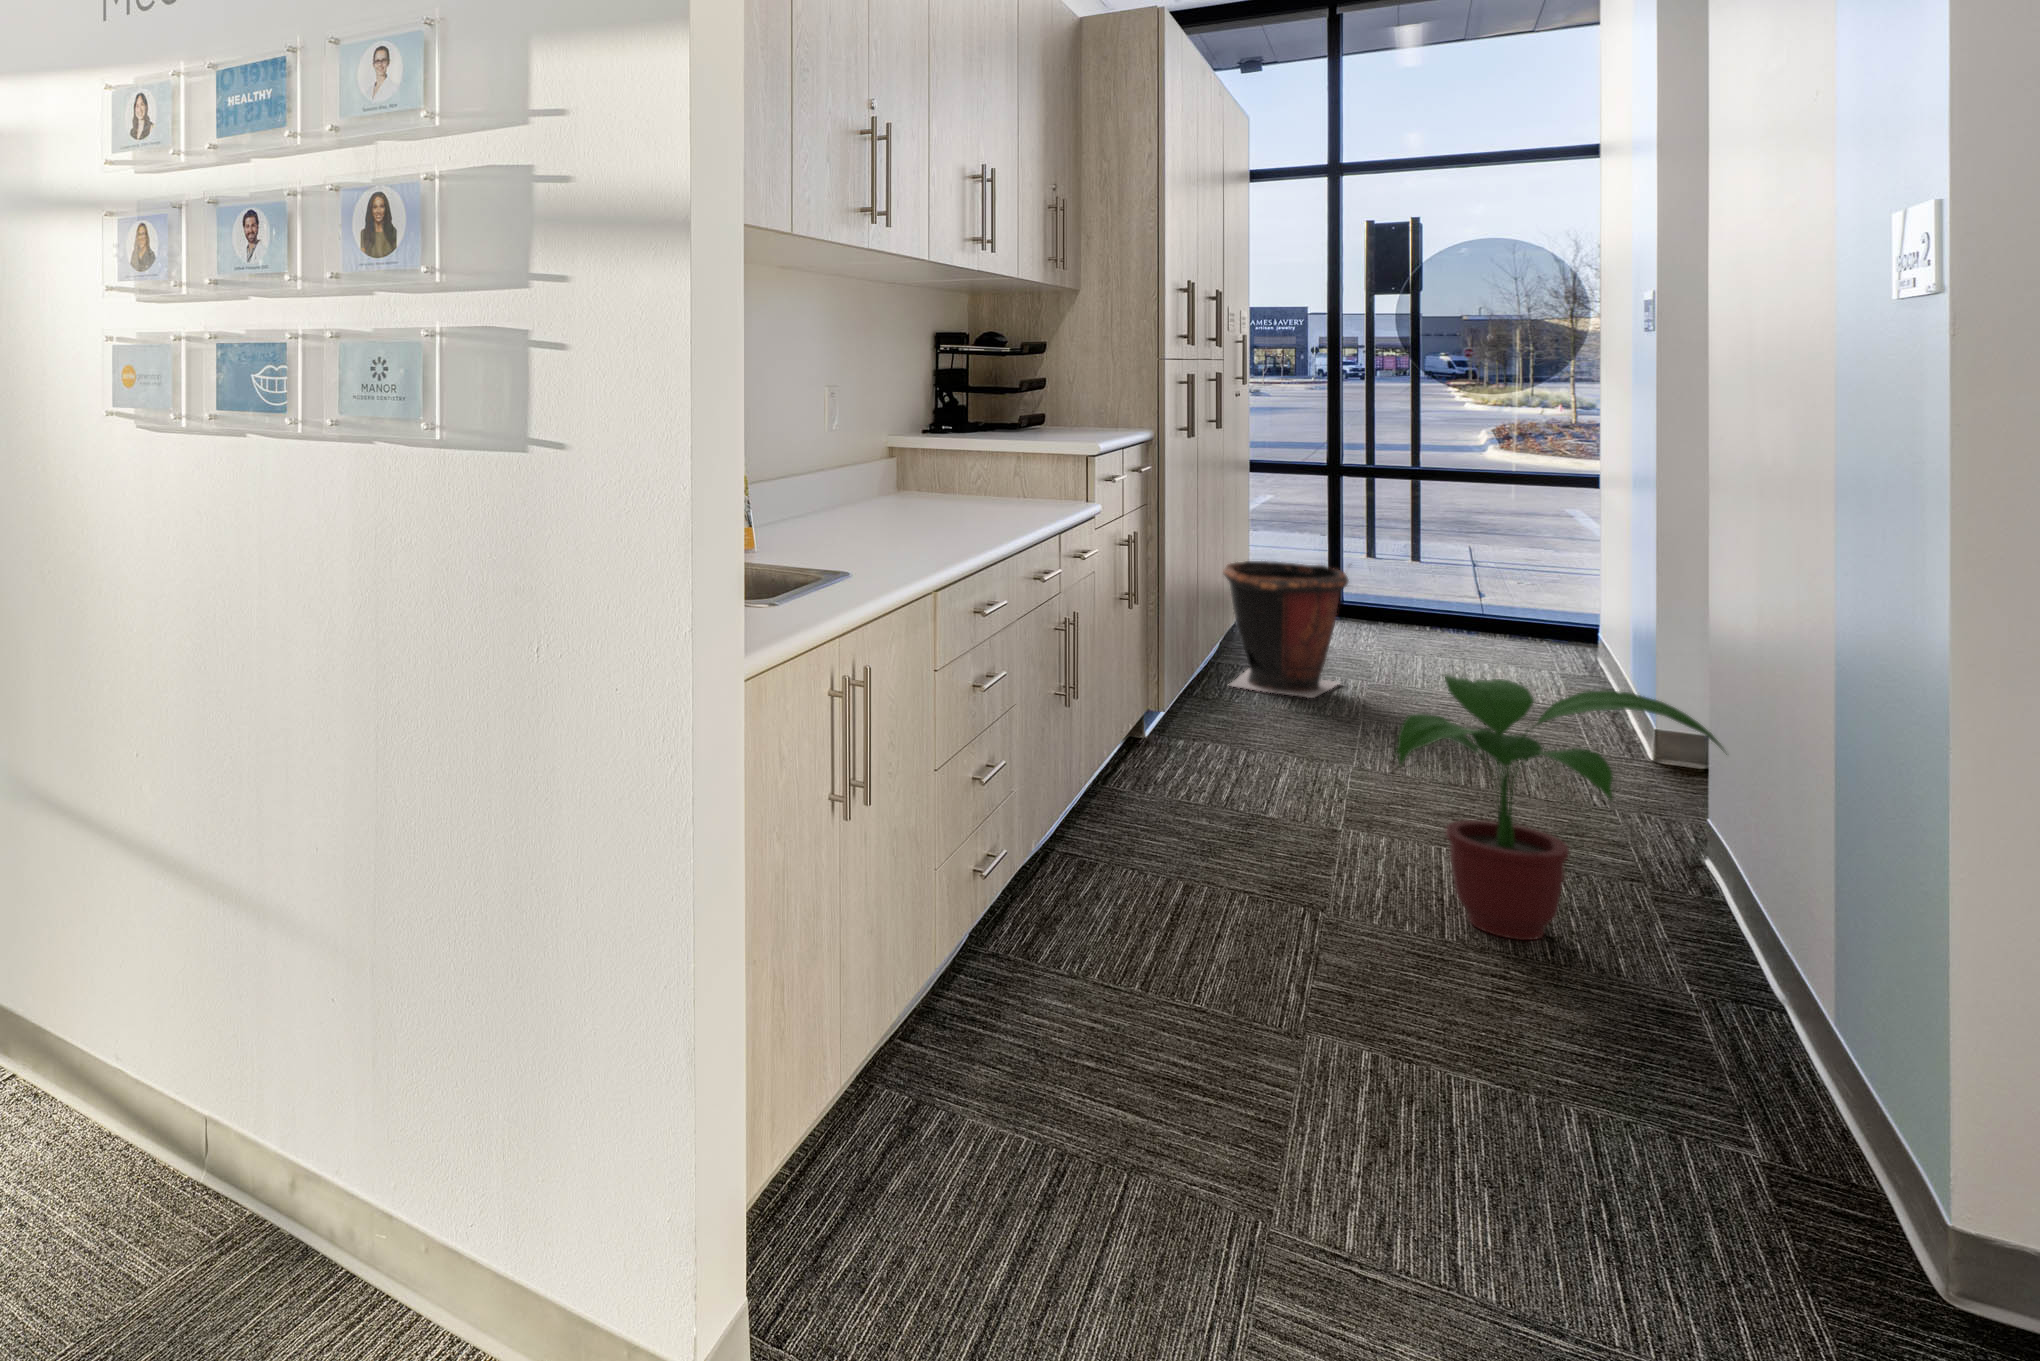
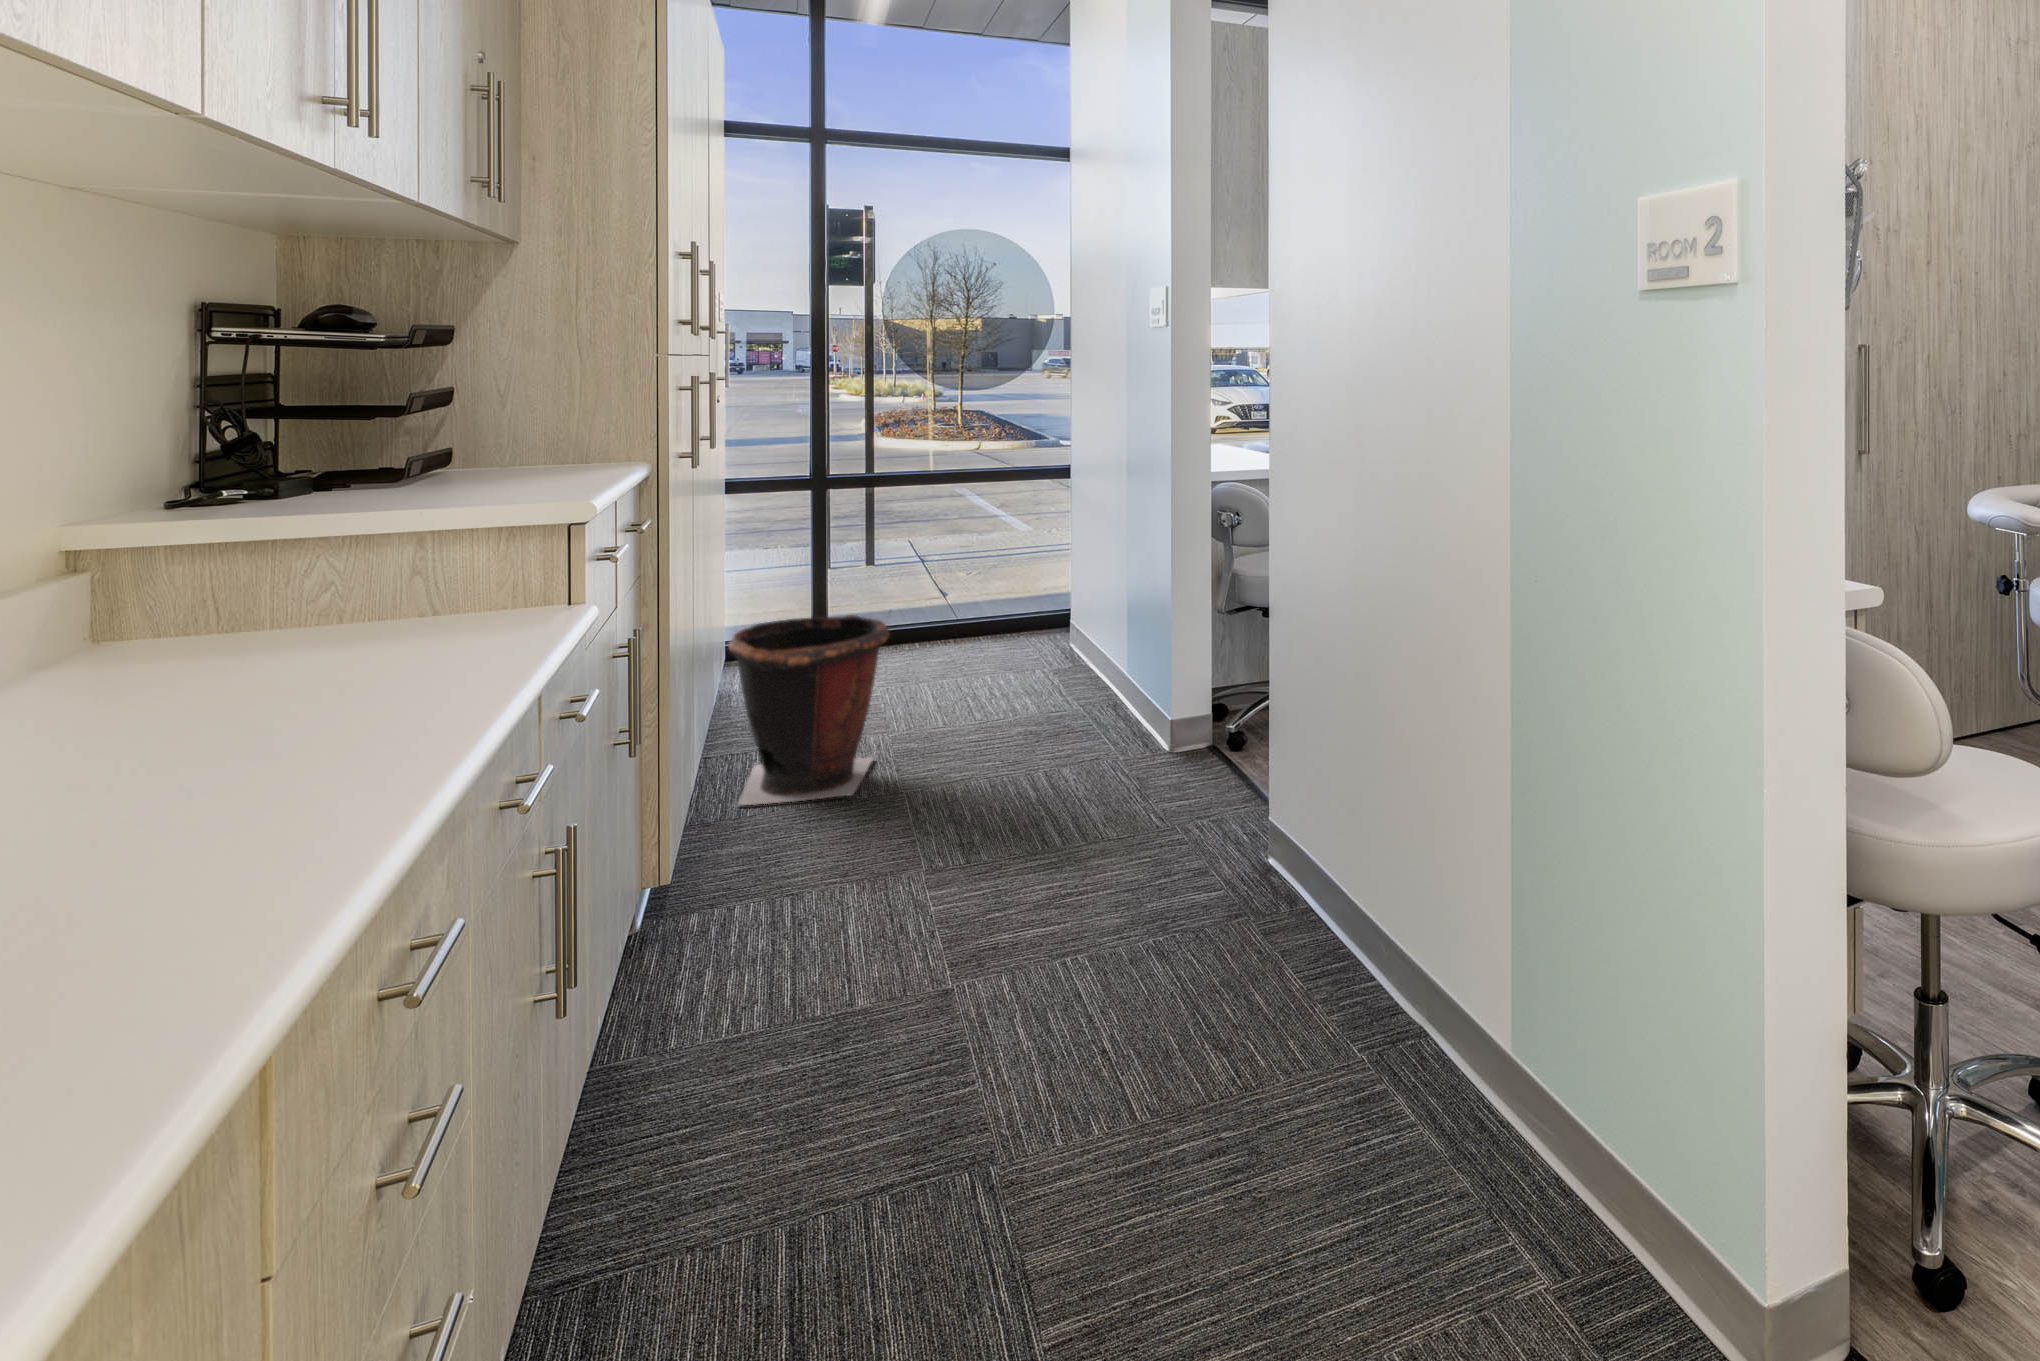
potted plant: present [1395,675,1727,940] -> none [1128,780,1459,1171]

